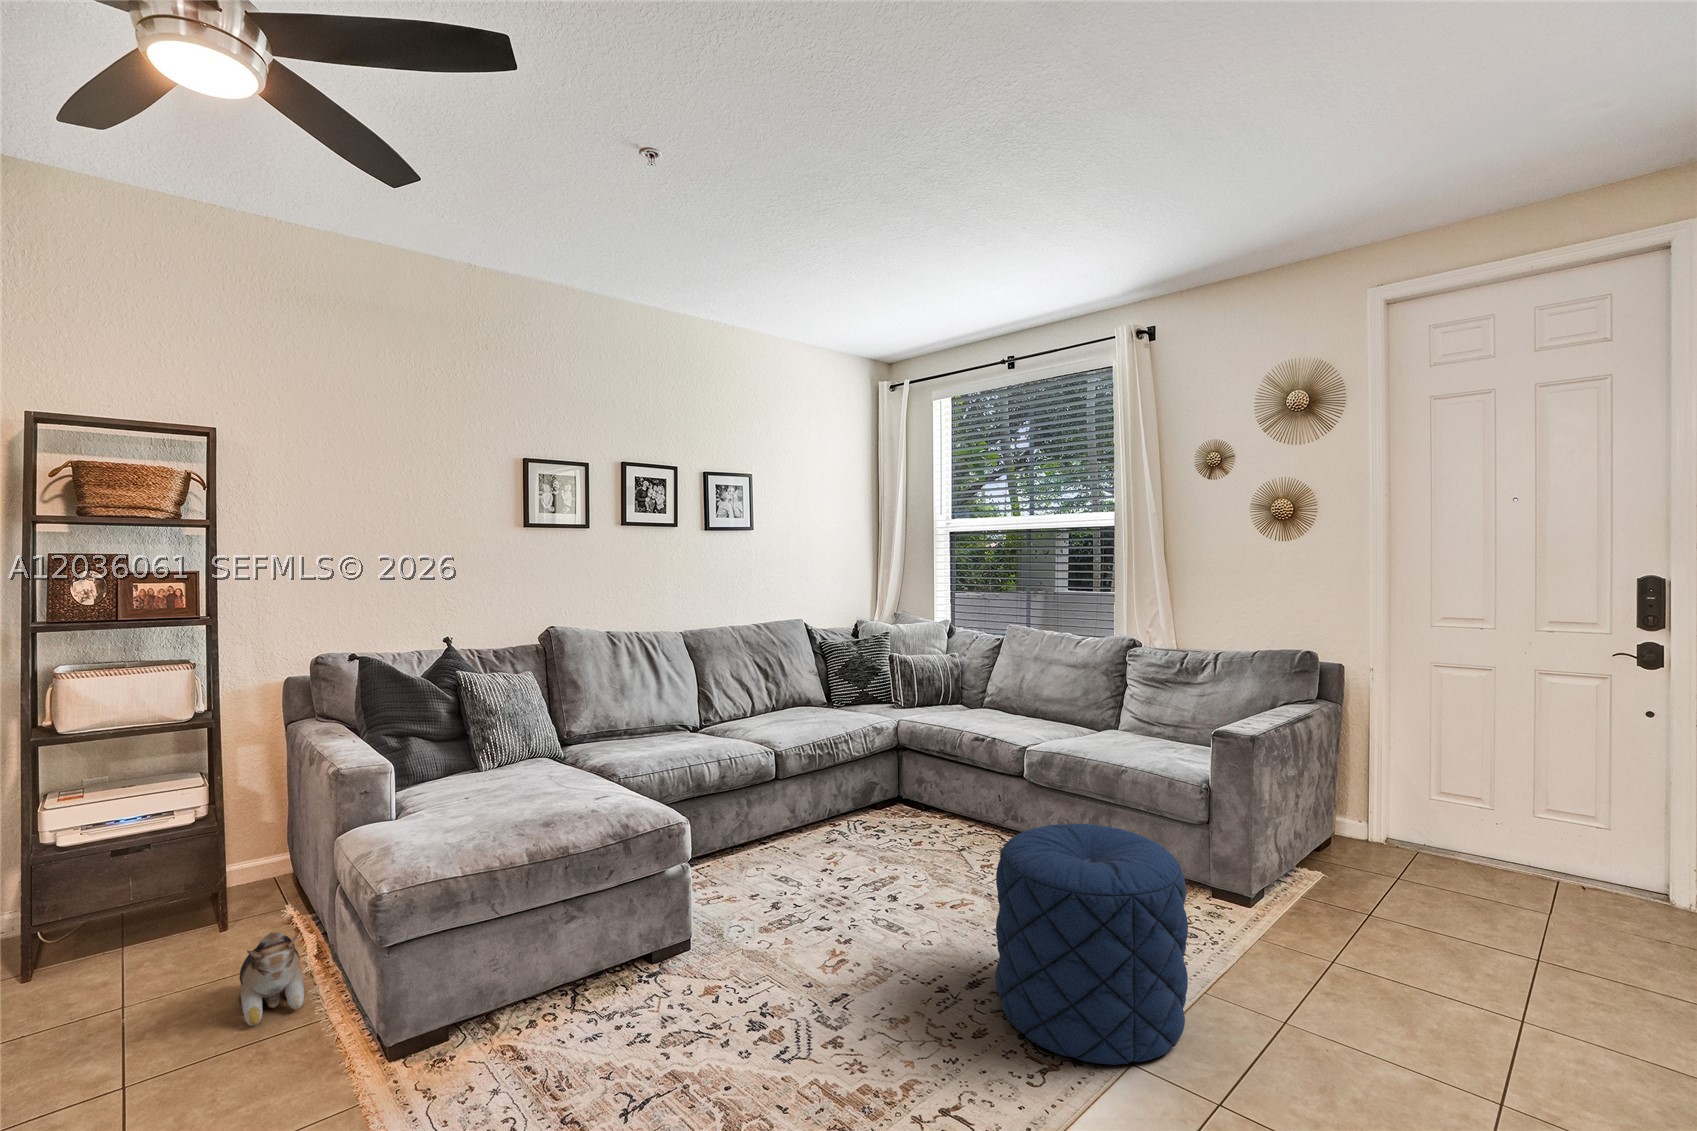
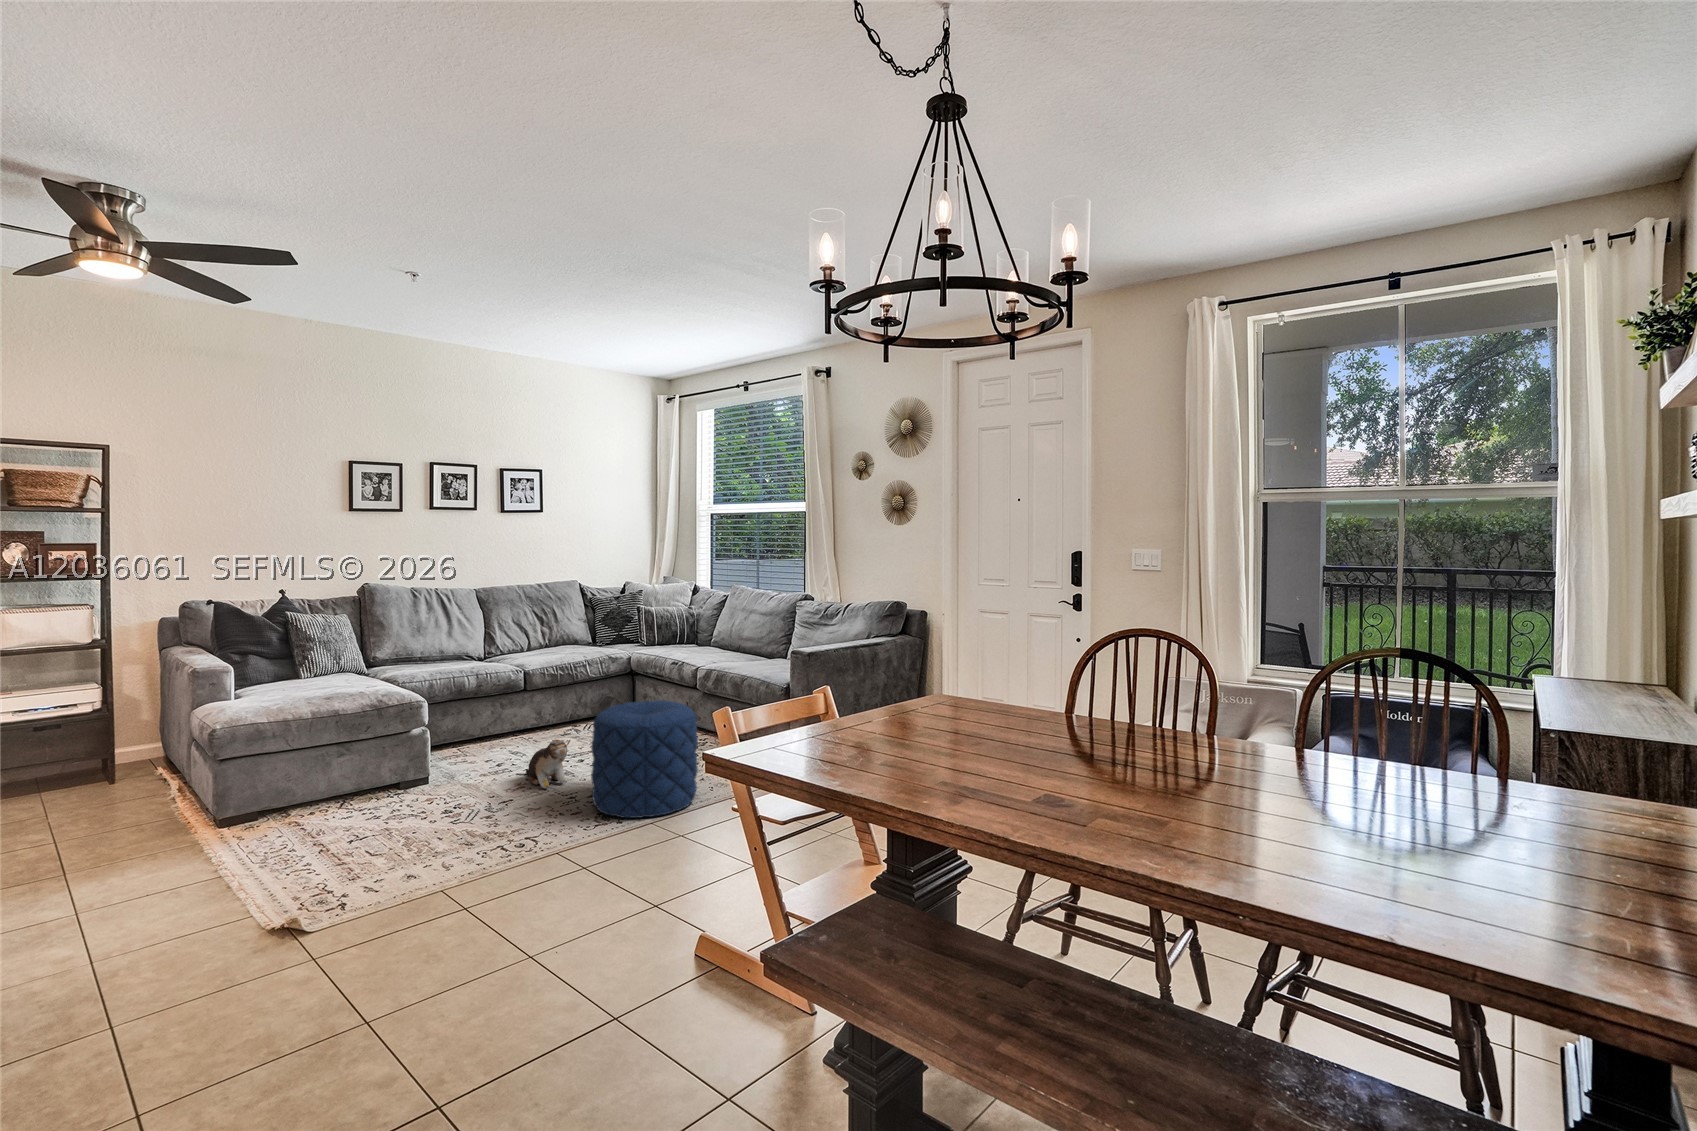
plush toy: present [239,932,304,1026] -> present [526,739,570,788]

